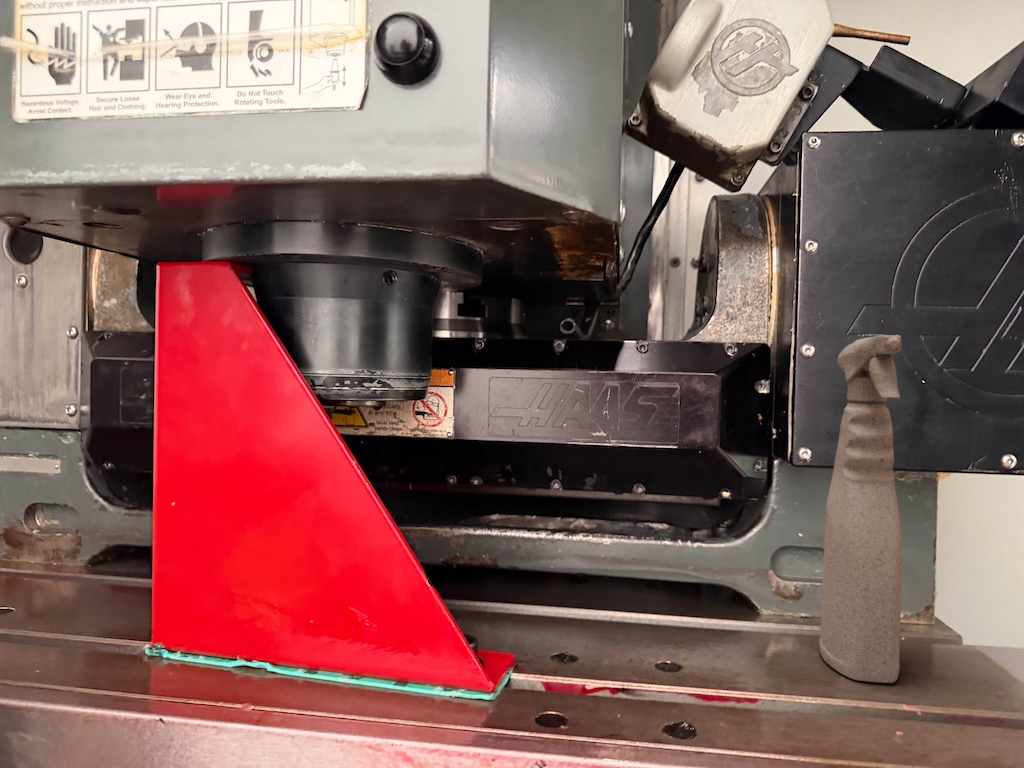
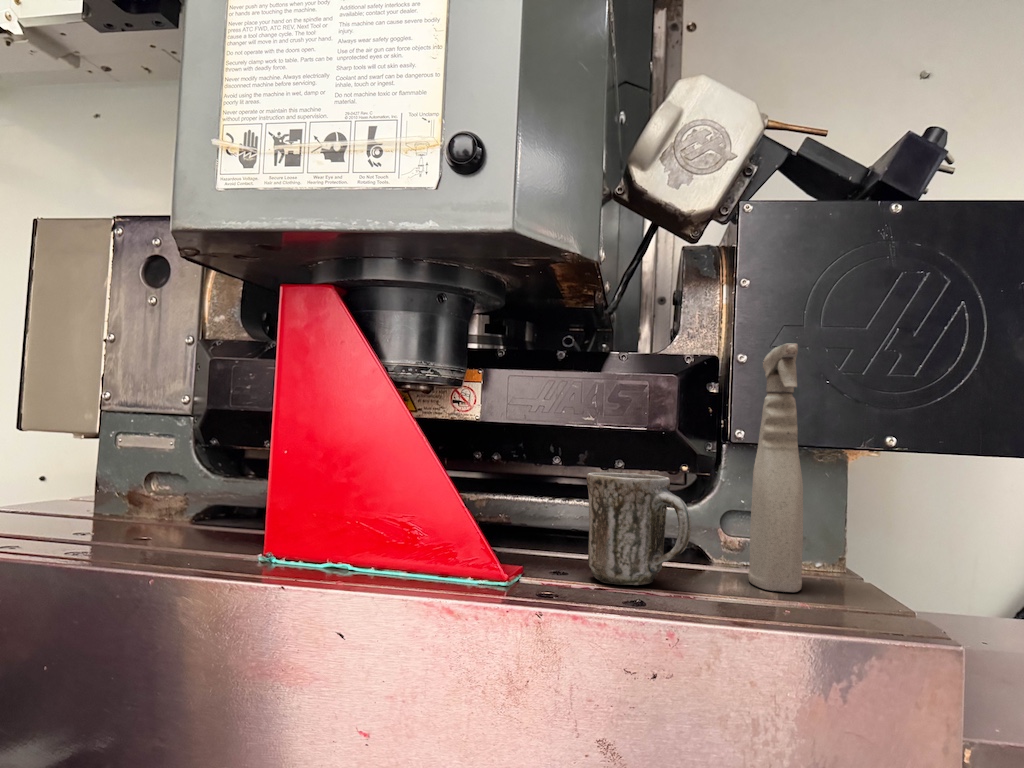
mug: none [602,515,755,685] -> present [587,472,691,585]

